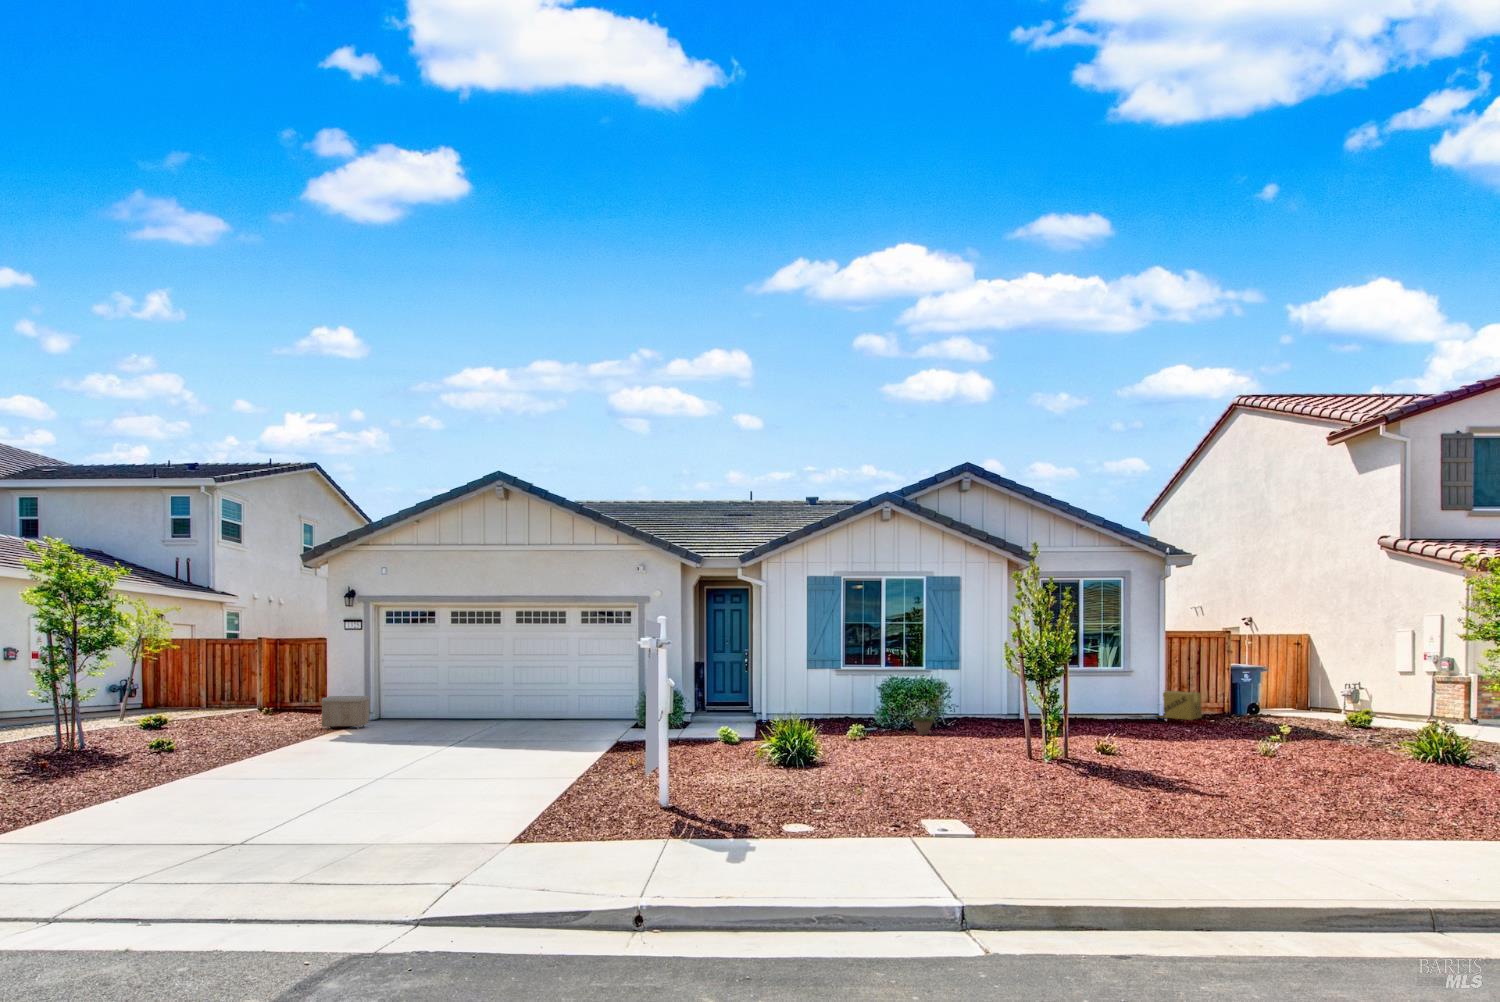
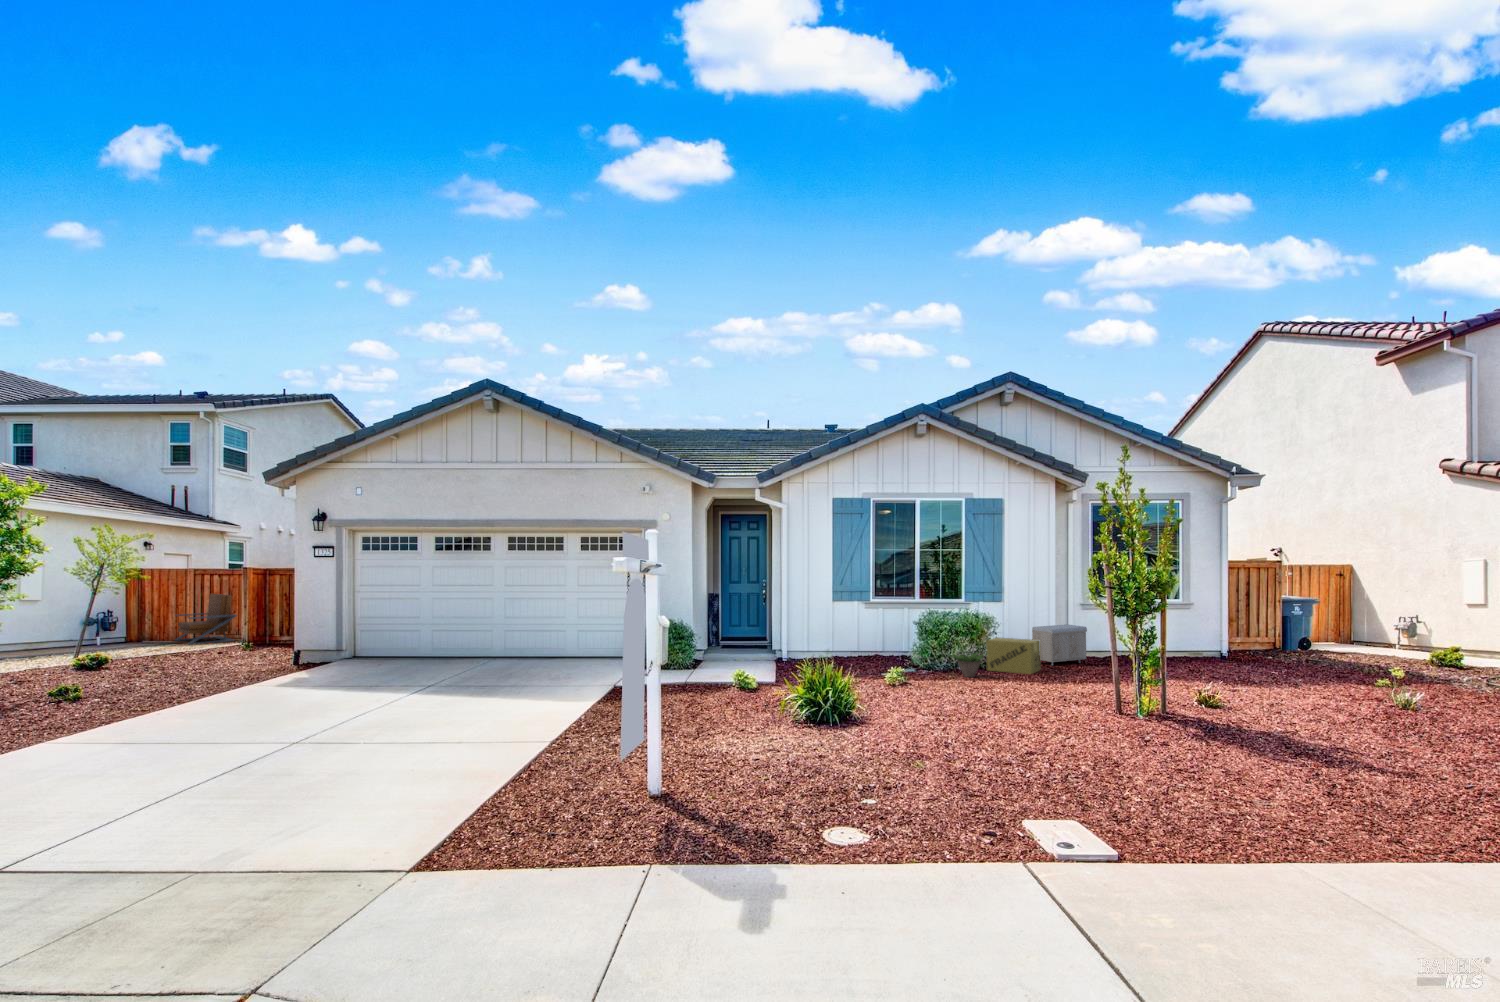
lounge chair: none [189,663,250,712] -> present [175,594,237,645]
cardboard box: present [1158,690,1202,720] -> present [986,637,1041,674]
storage bench: present [322,696,370,729] -> present [1032,624,1087,665]

